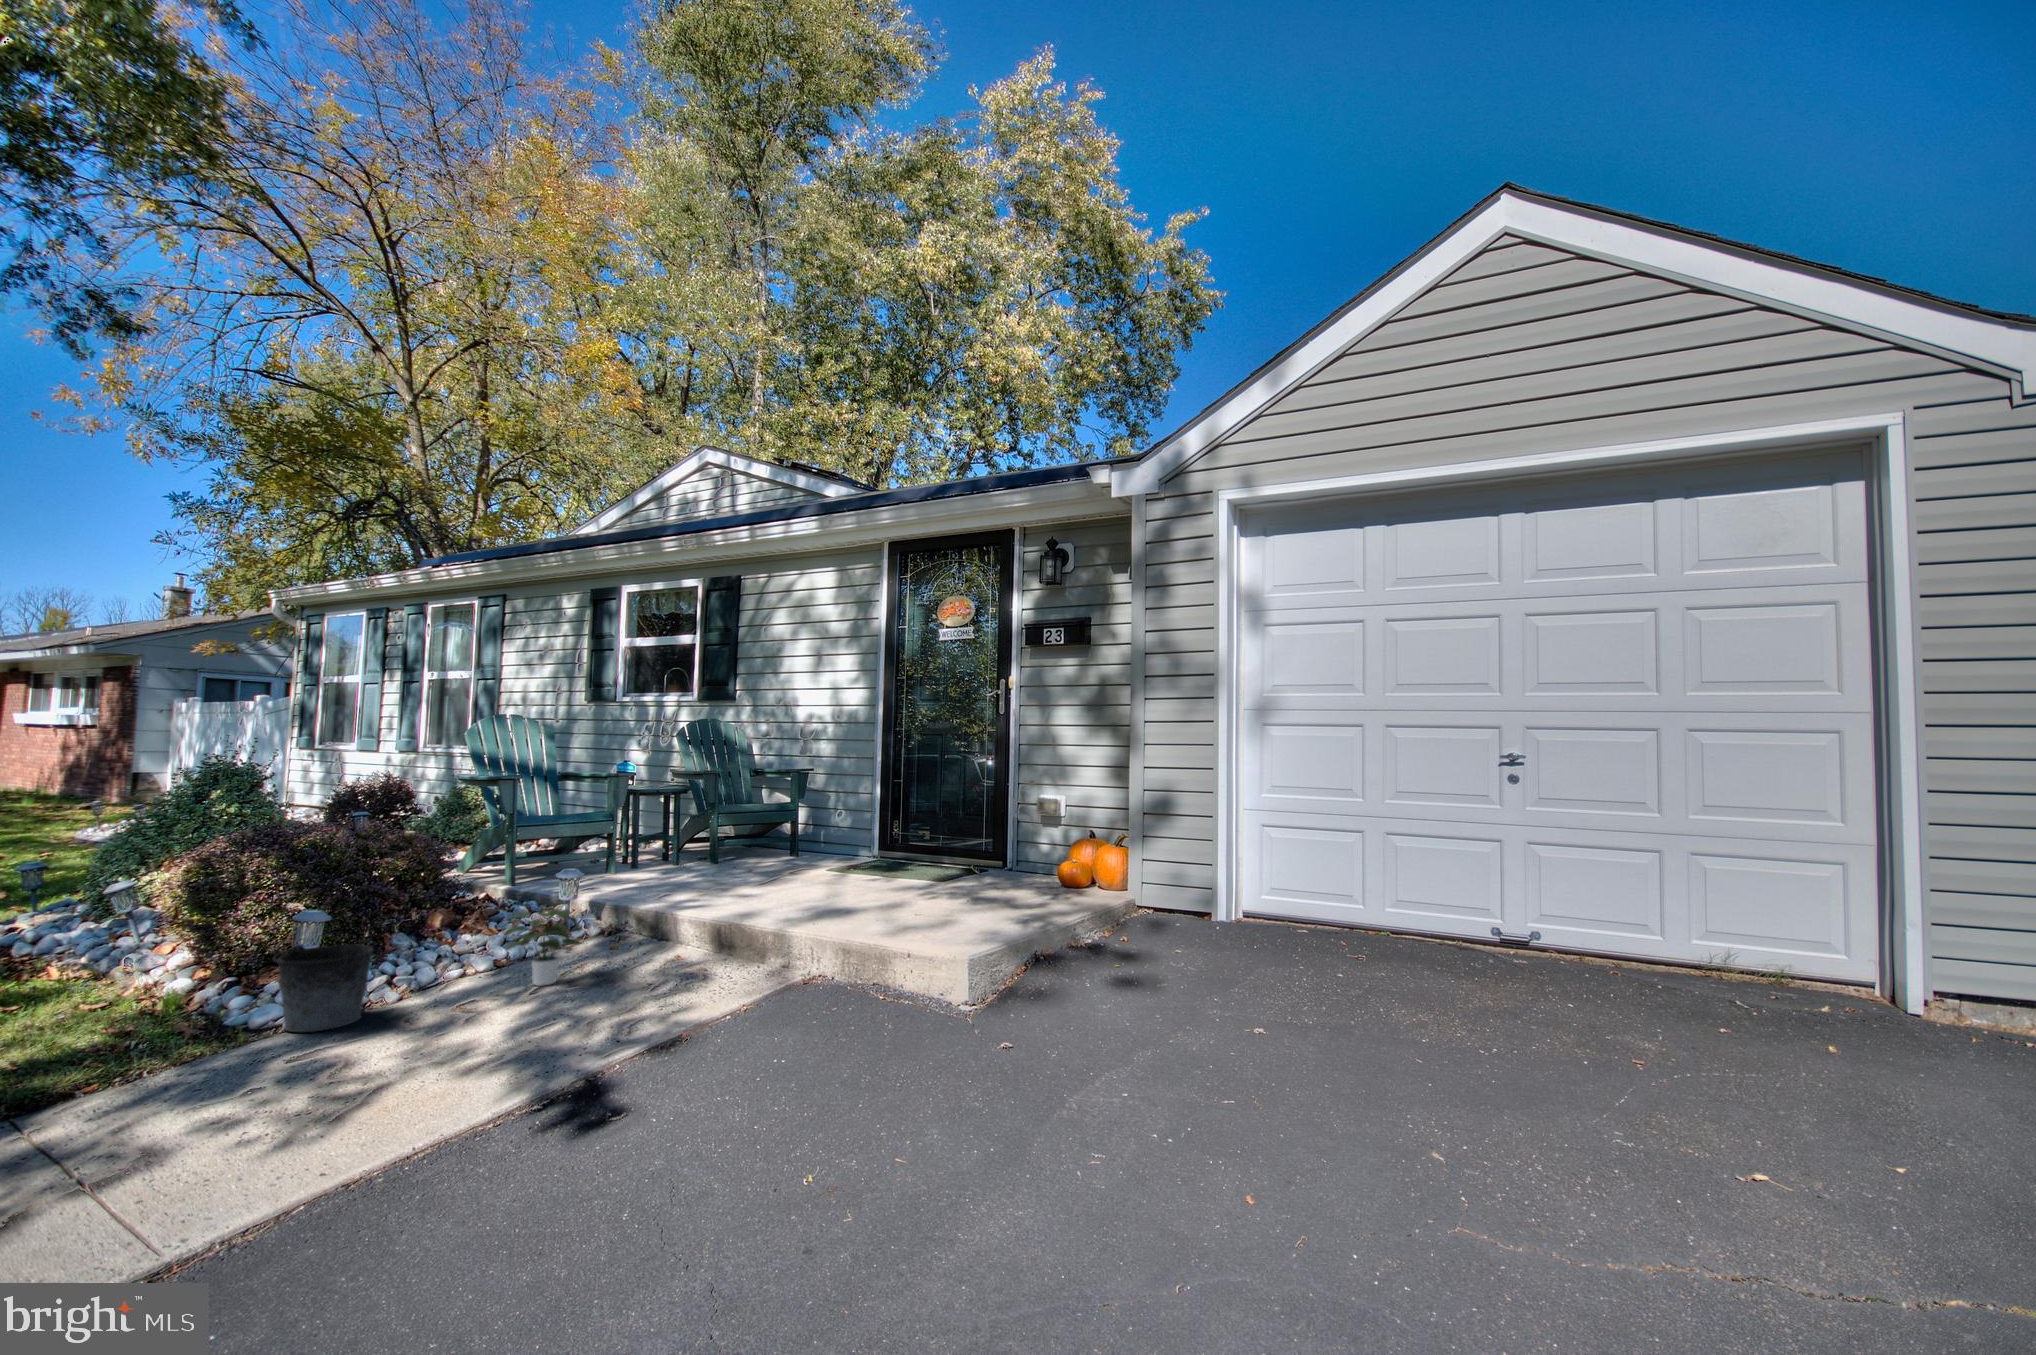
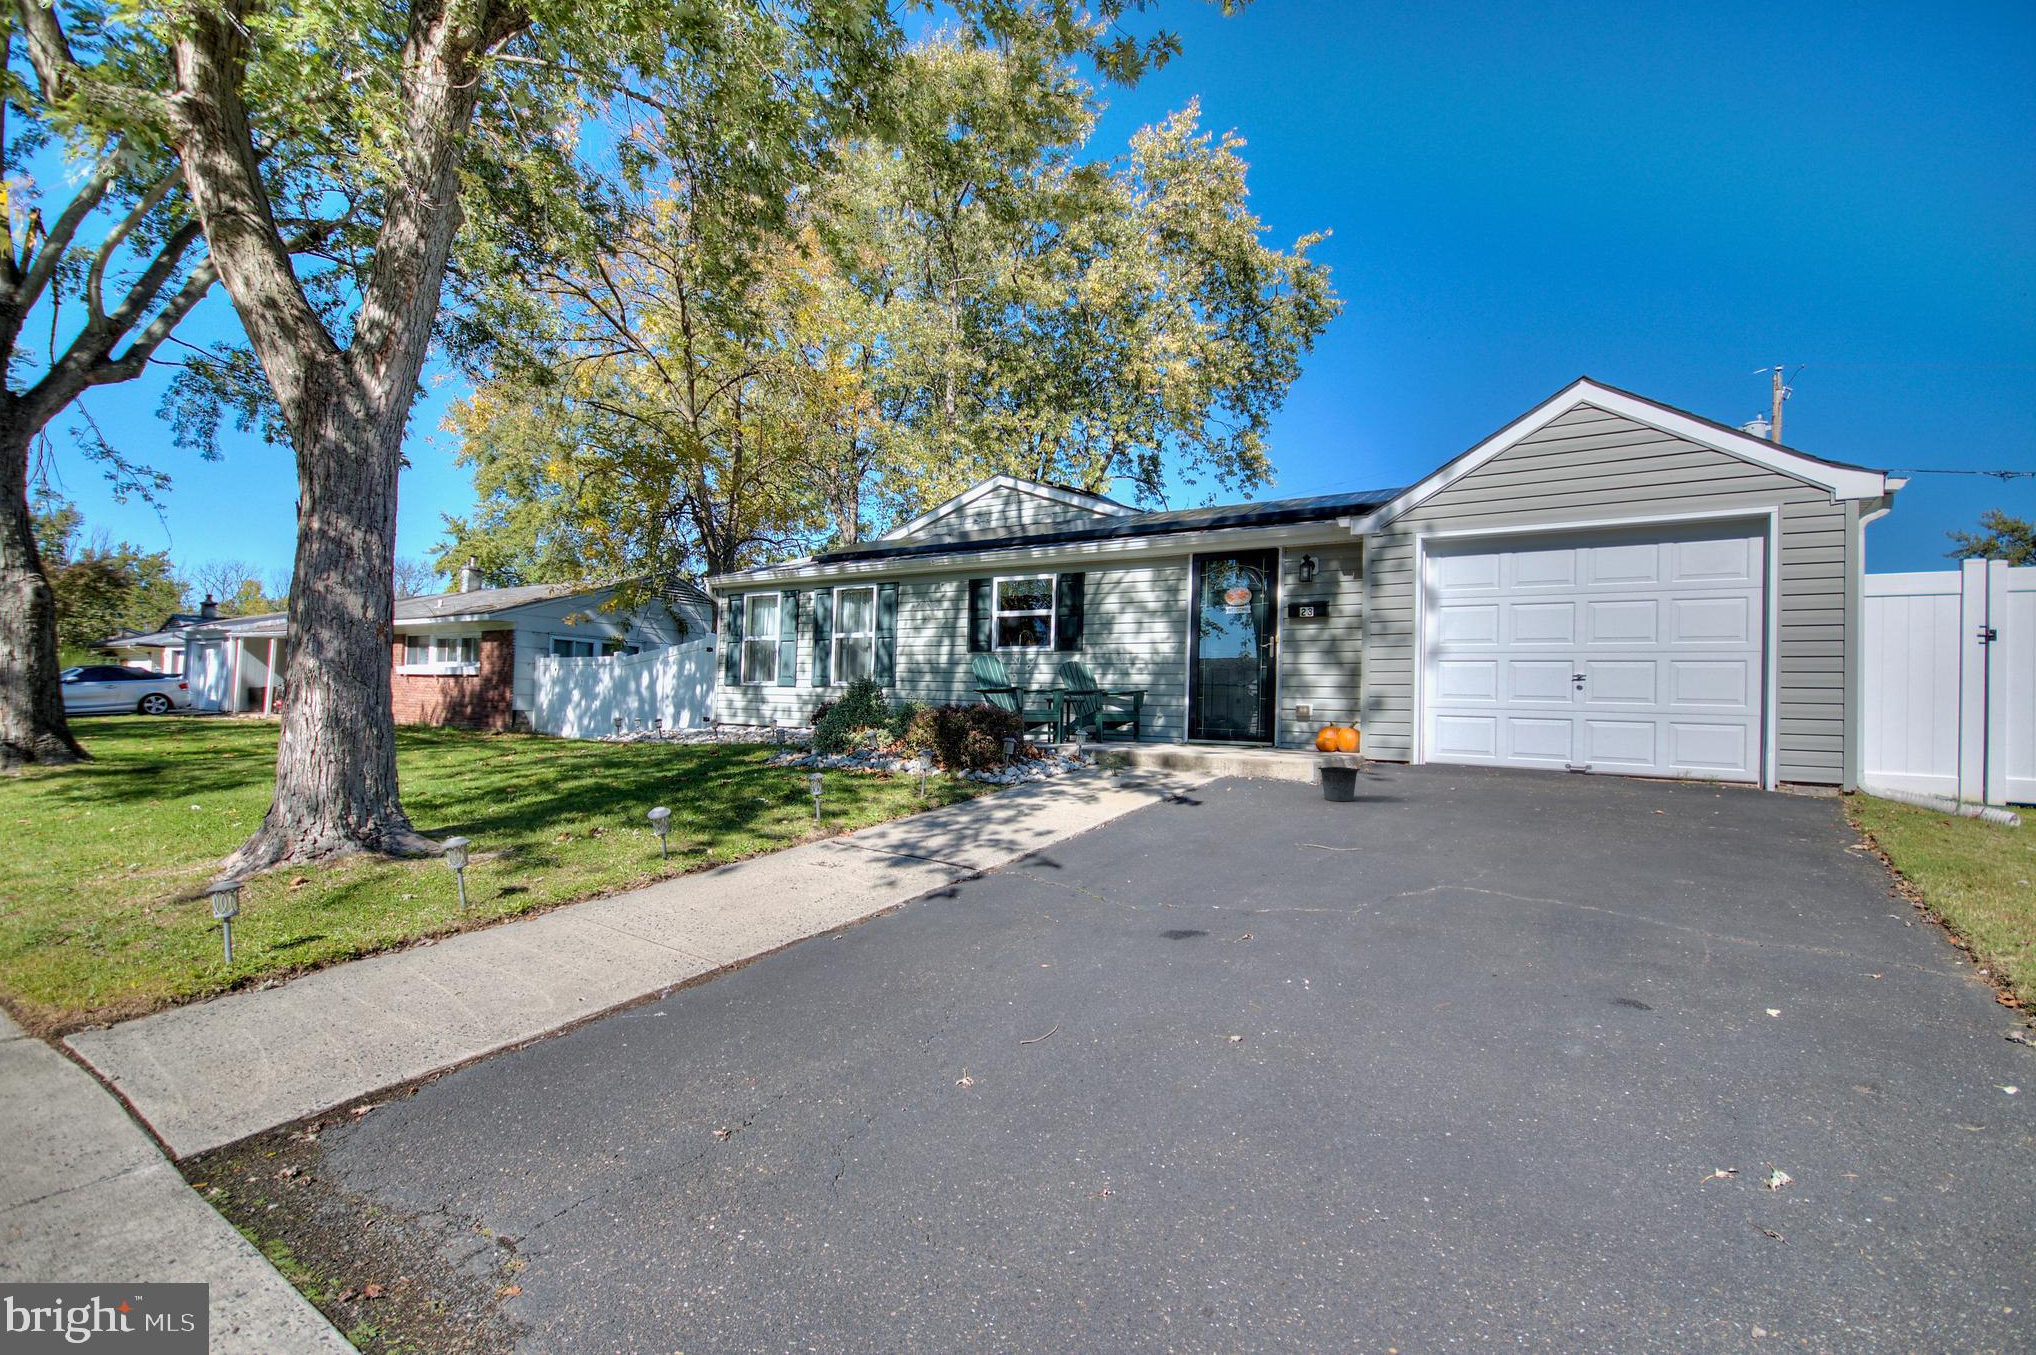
bucket: present [273,945,374,1032] -> present [1318,767,1360,801]

